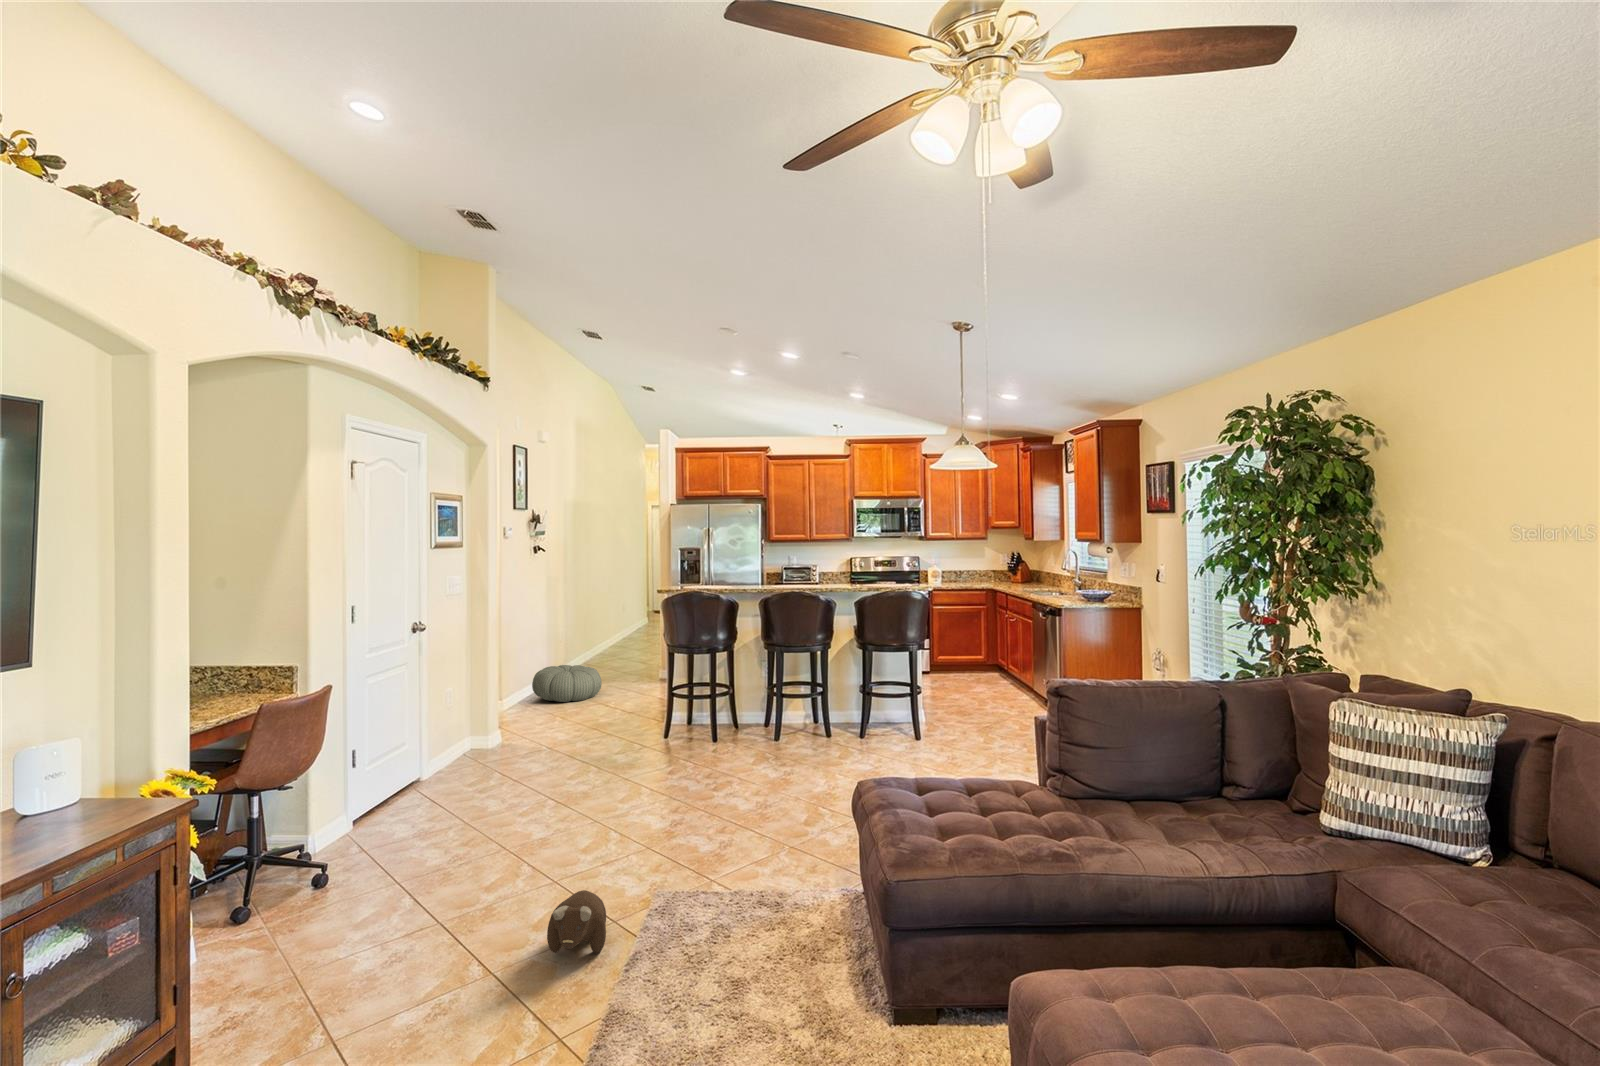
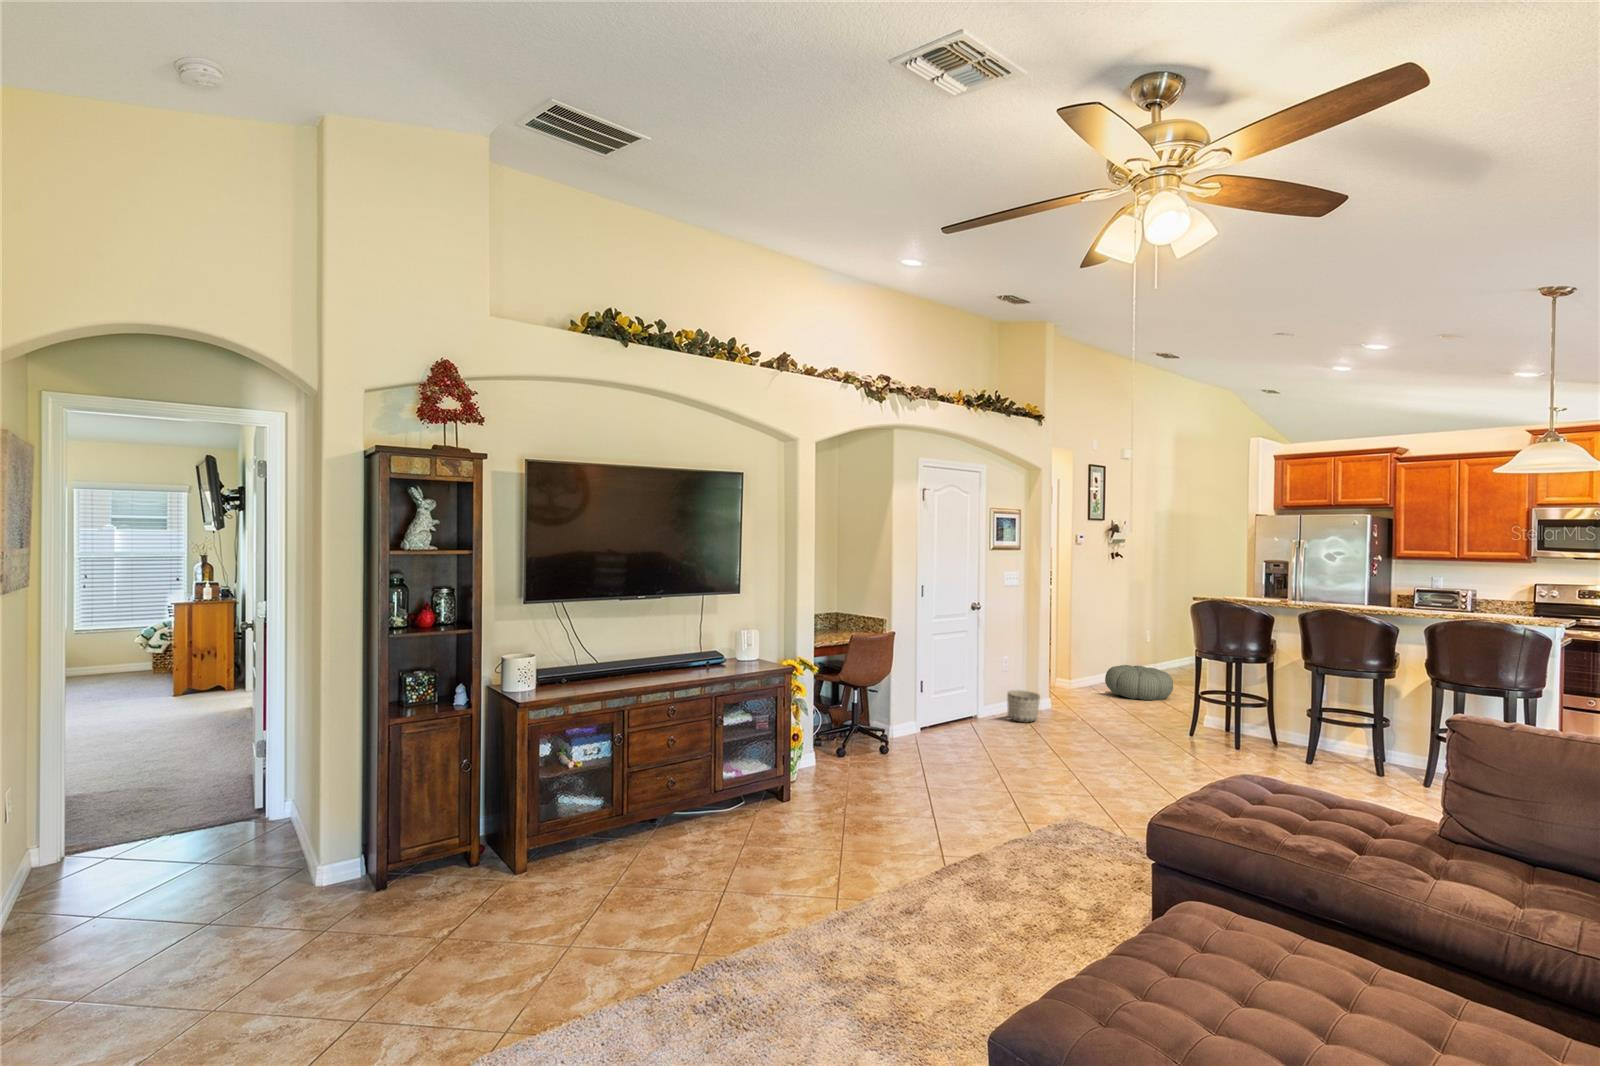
planter: none [457,722,500,764] -> present [1007,690,1040,723]
plush toy: present [547,890,606,954] -> none [957,781,1004,824]

